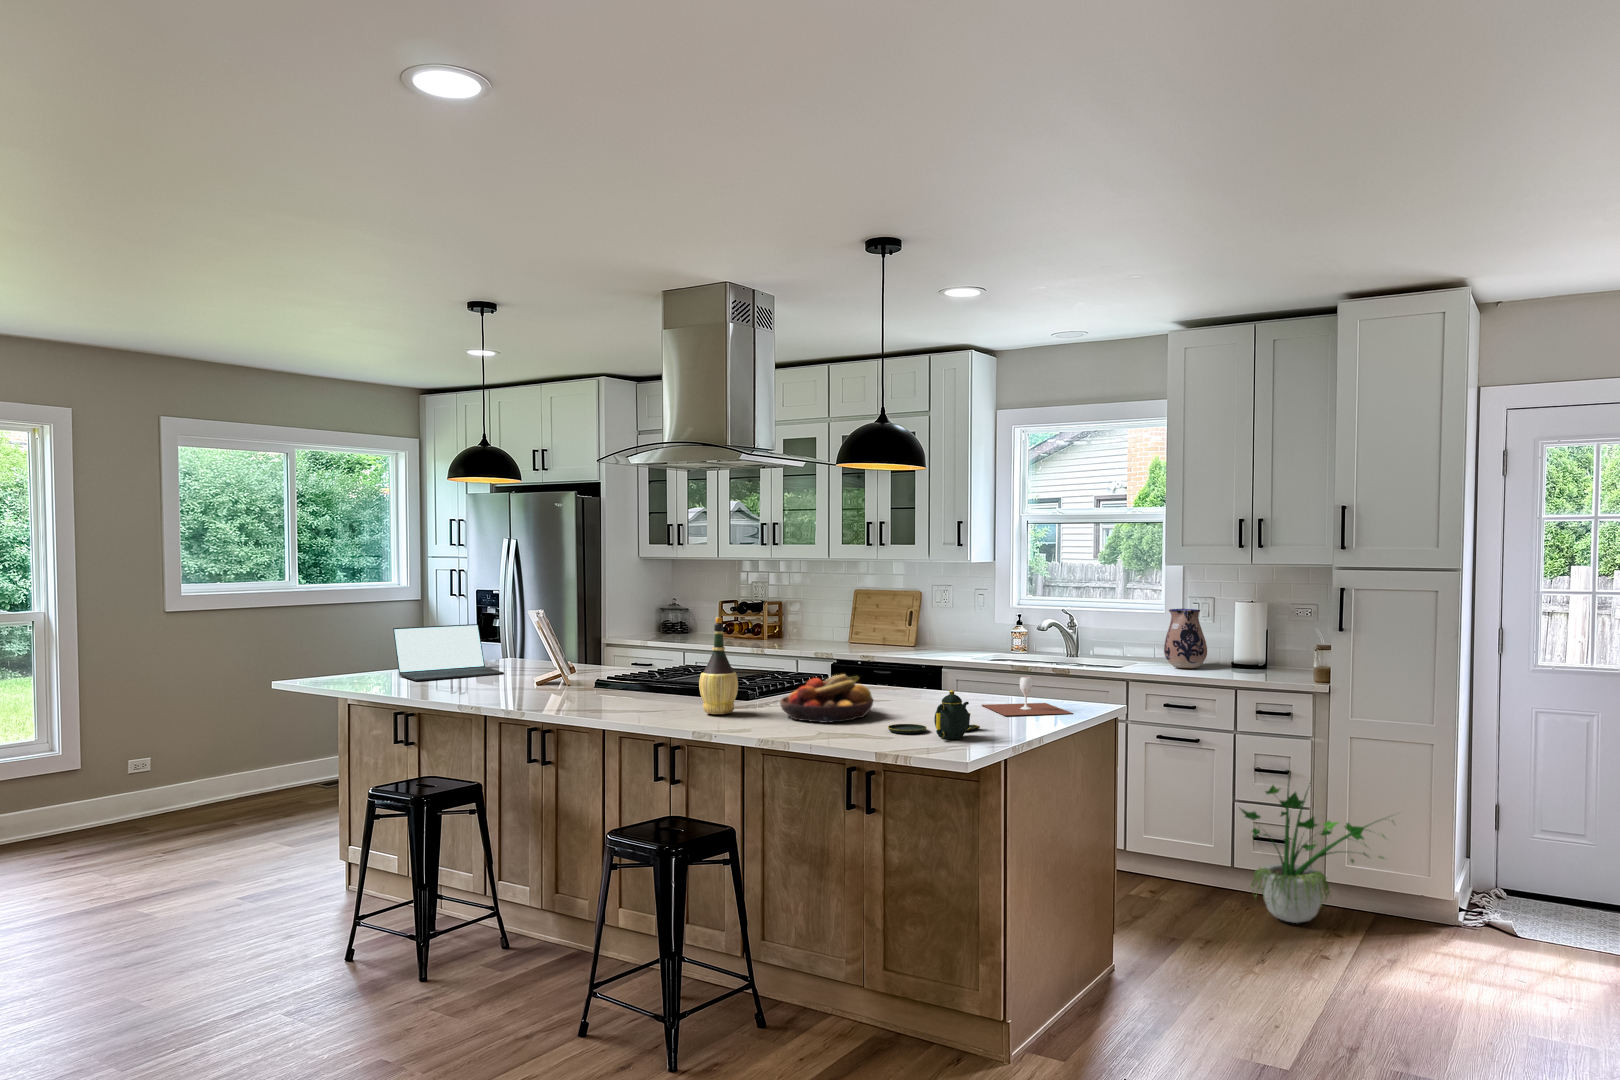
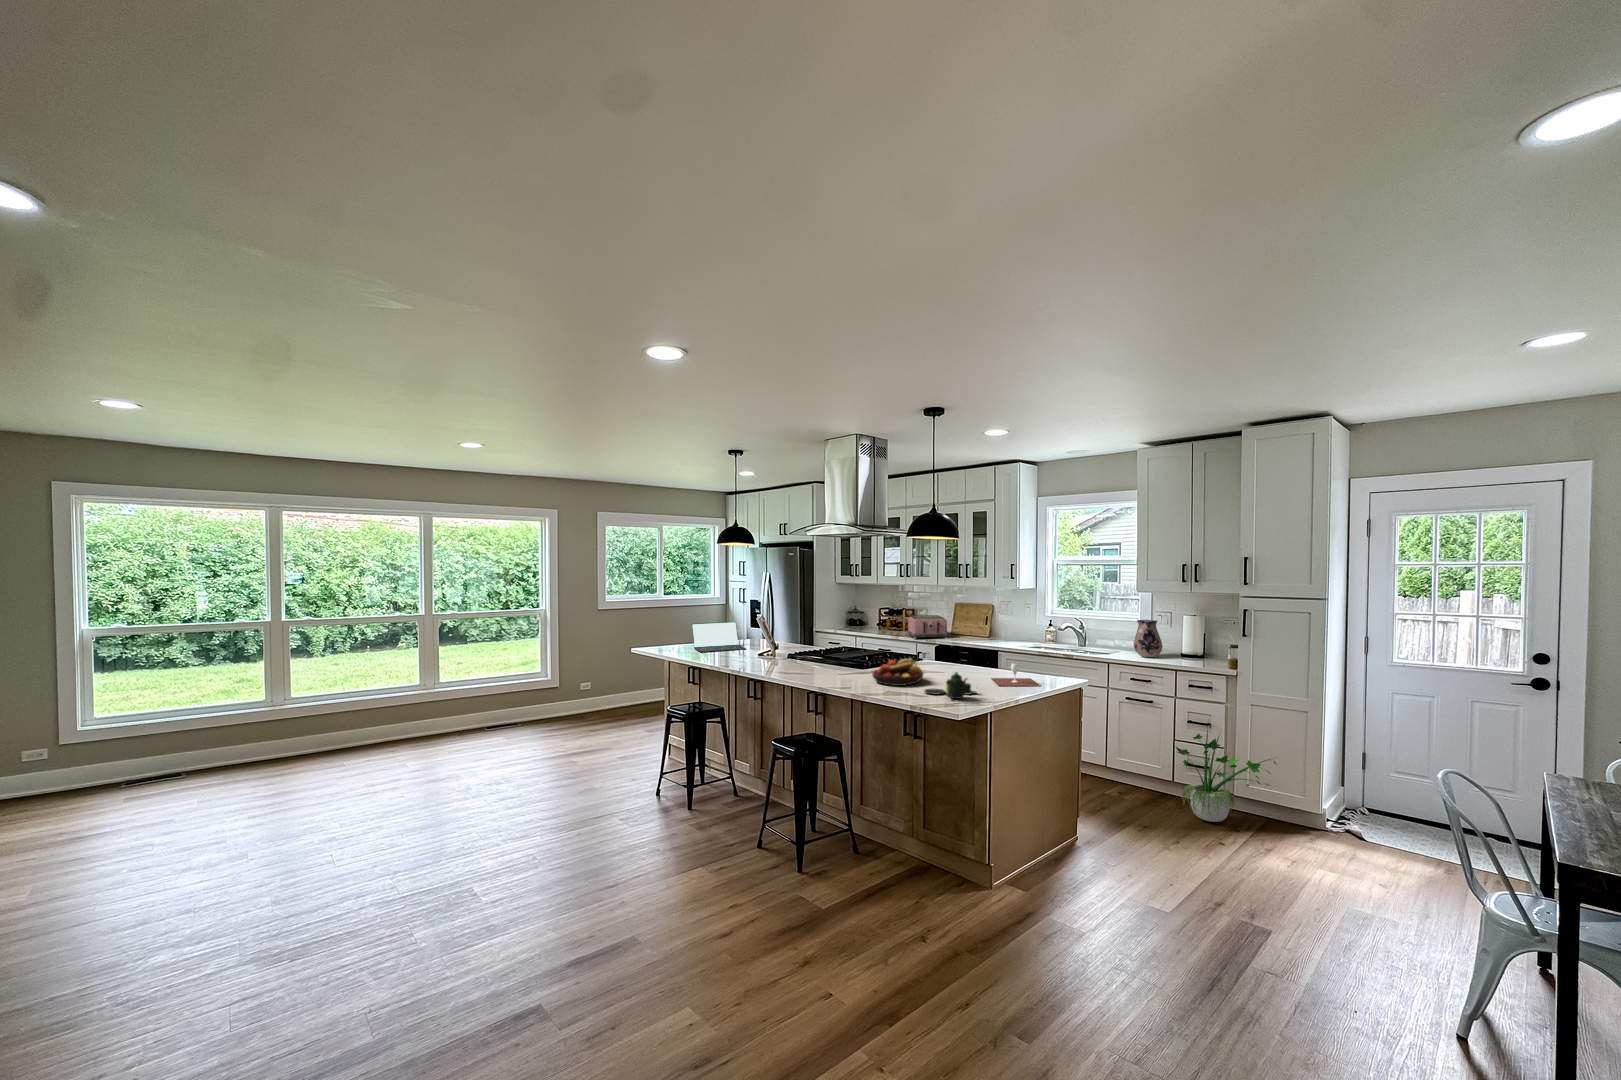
toaster: none [776,612,849,652] -> present [907,615,948,639]
wine bottle: present [699,617,738,714] -> none [830,625,851,678]

